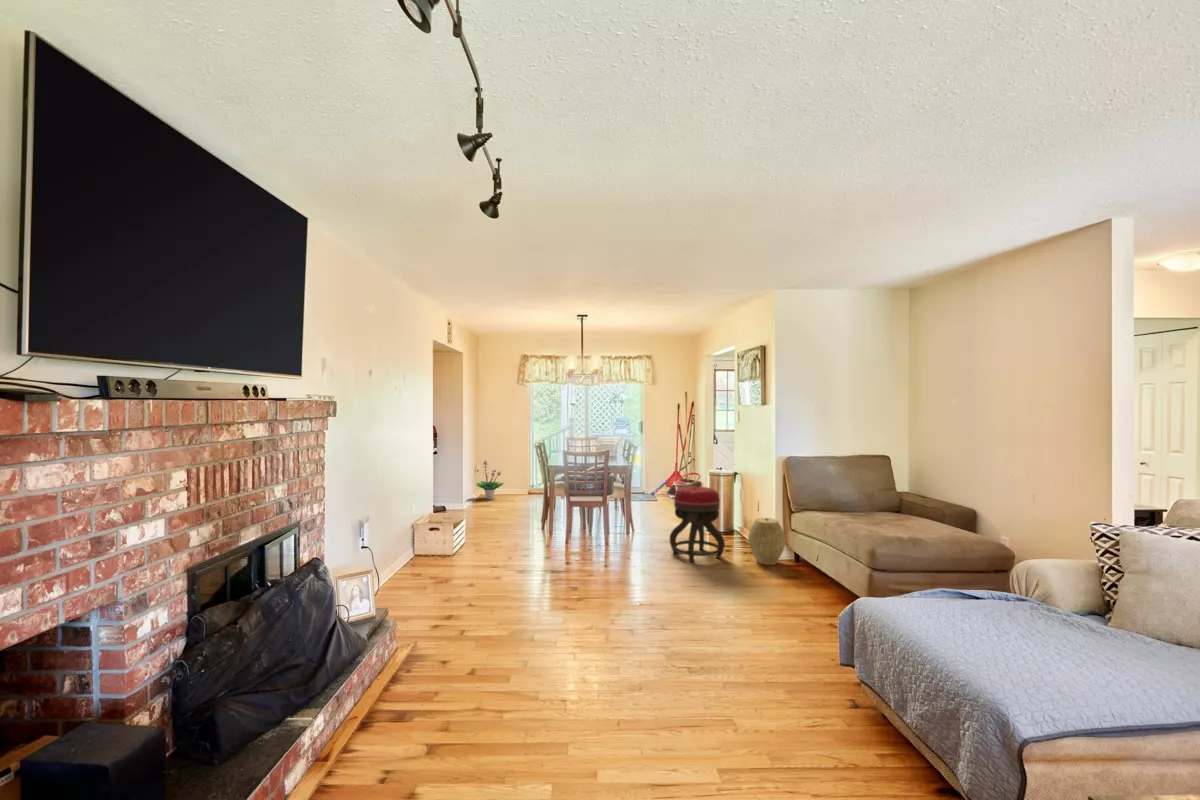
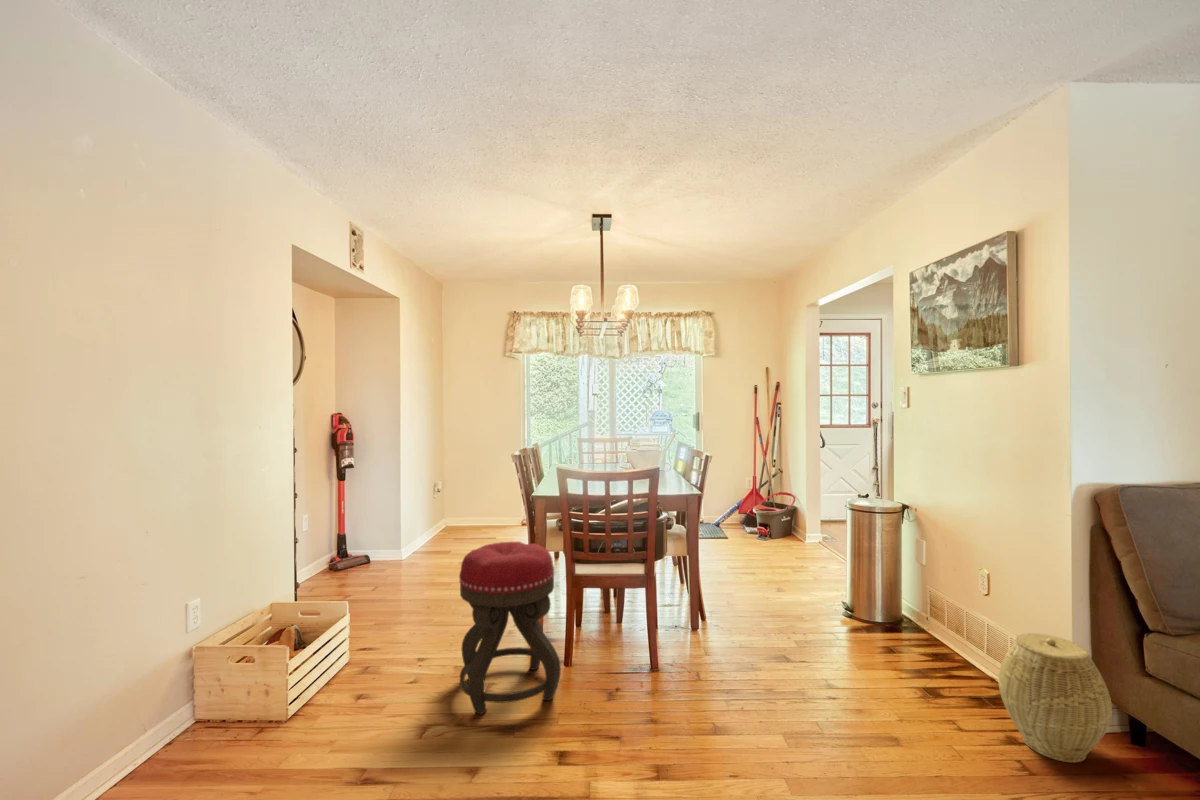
potted plant: present [476,461,504,499] -> none [439,477,486,539]
ottoman: present [670,486,725,562] -> present [459,542,561,714]

